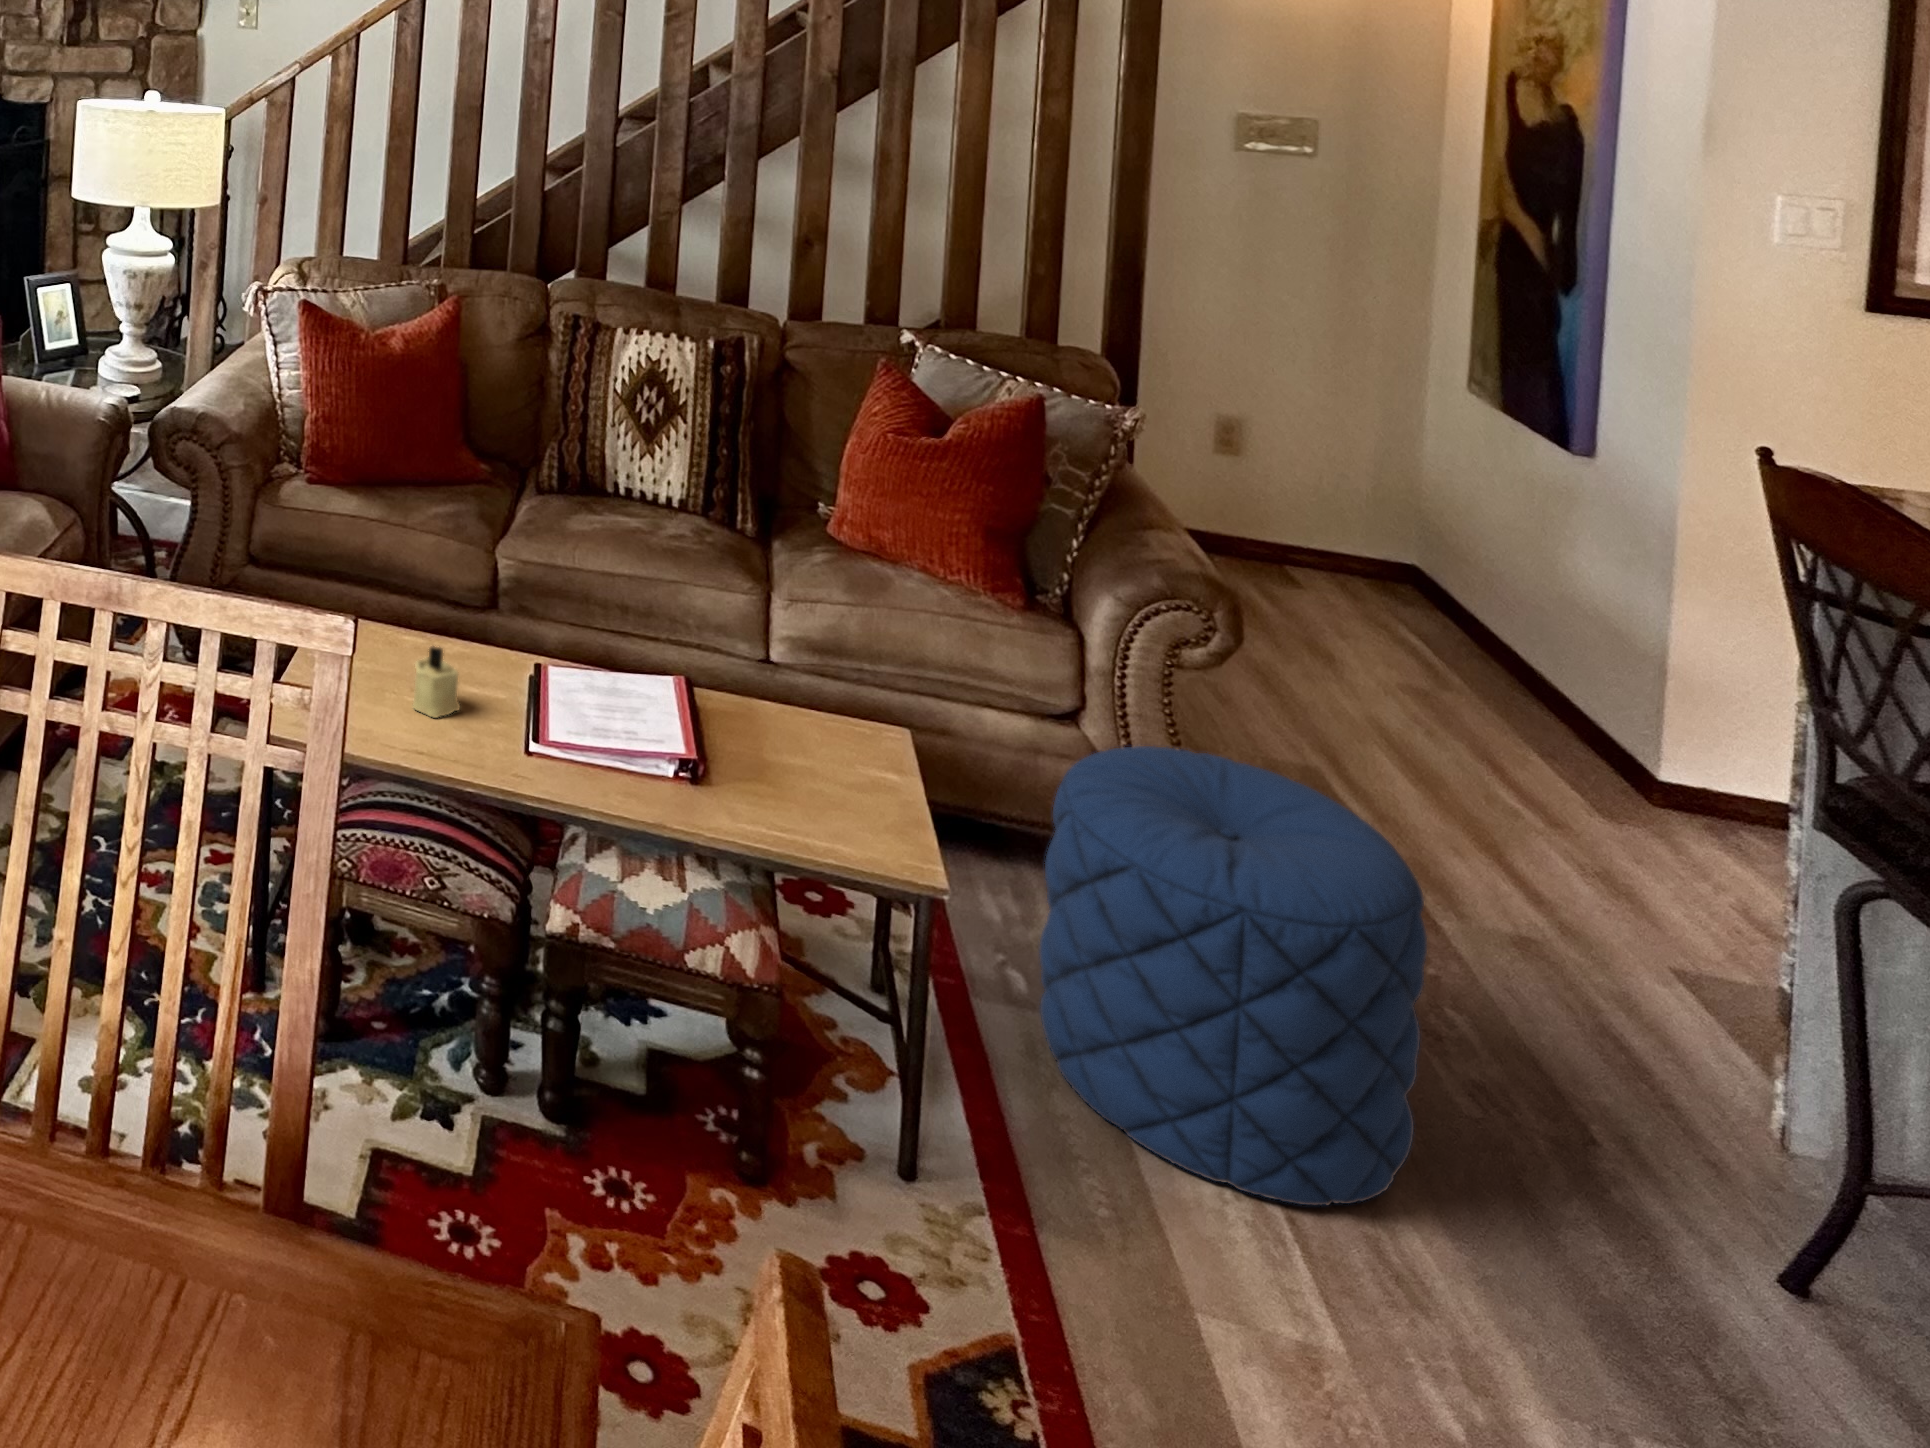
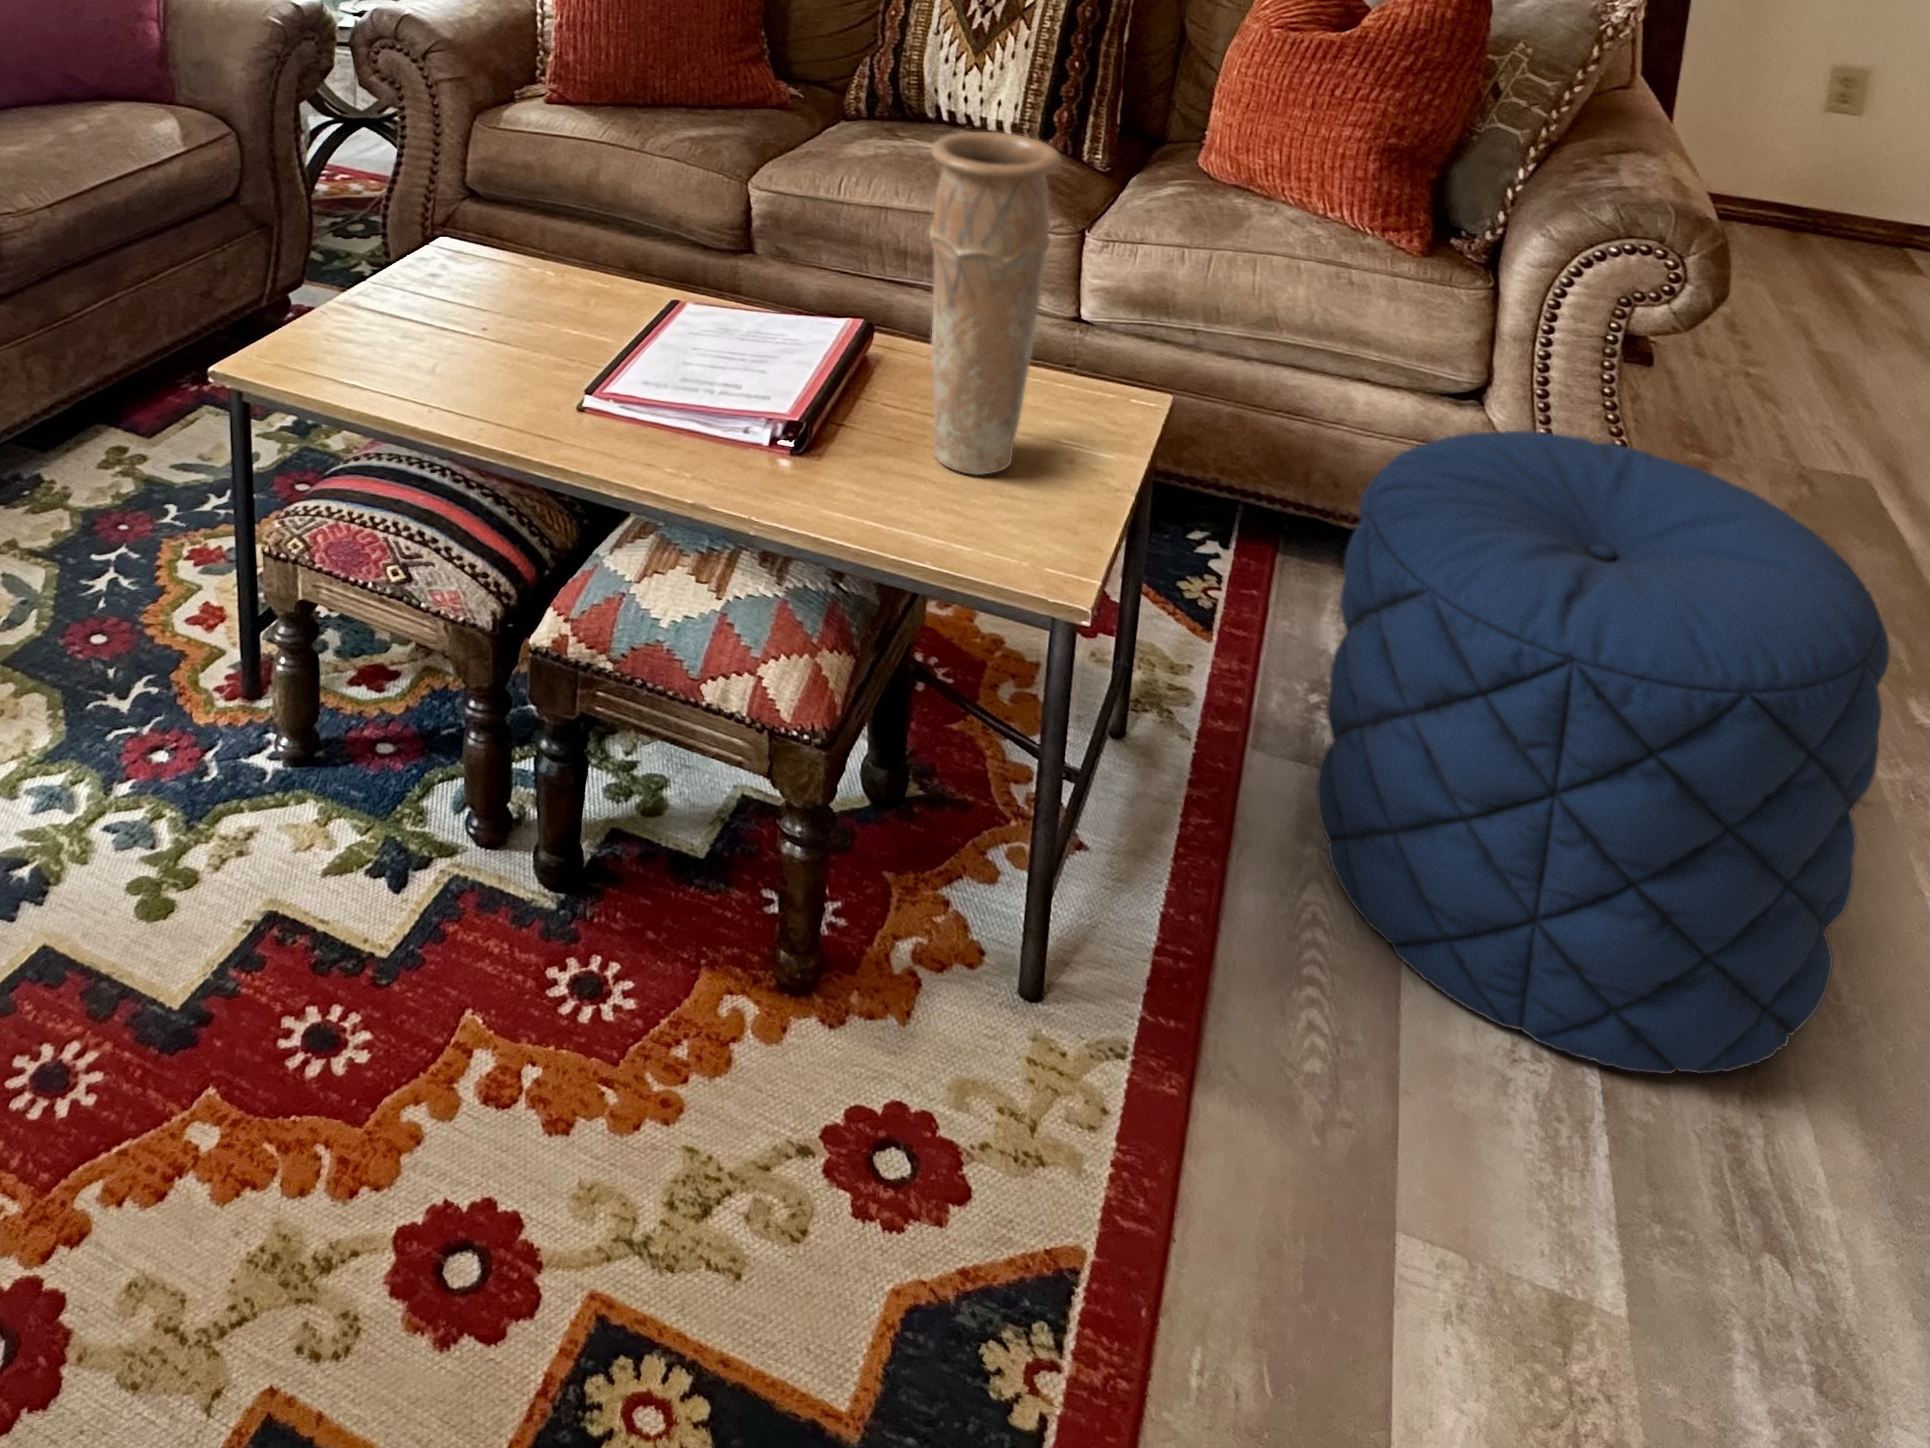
vase: none [782,548,873,795] -> present [929,132,1061,475]
candle: present [413,646,460,718] -> none [456,266,525,361]

